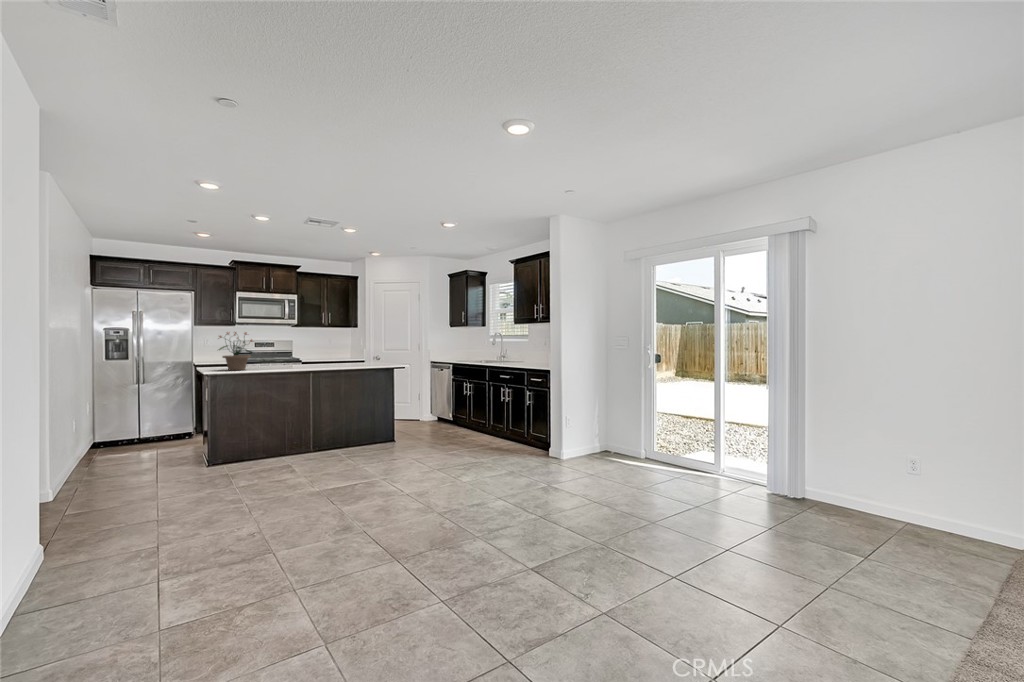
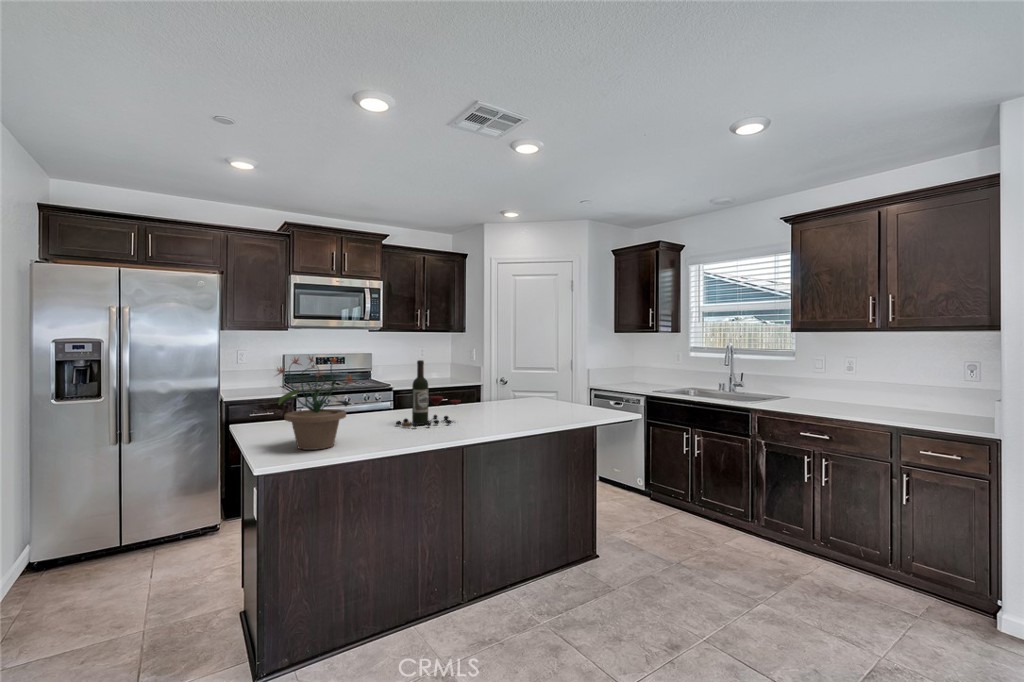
wine bottle: none [280,336,316,367] -> present [396,360,461,427]

